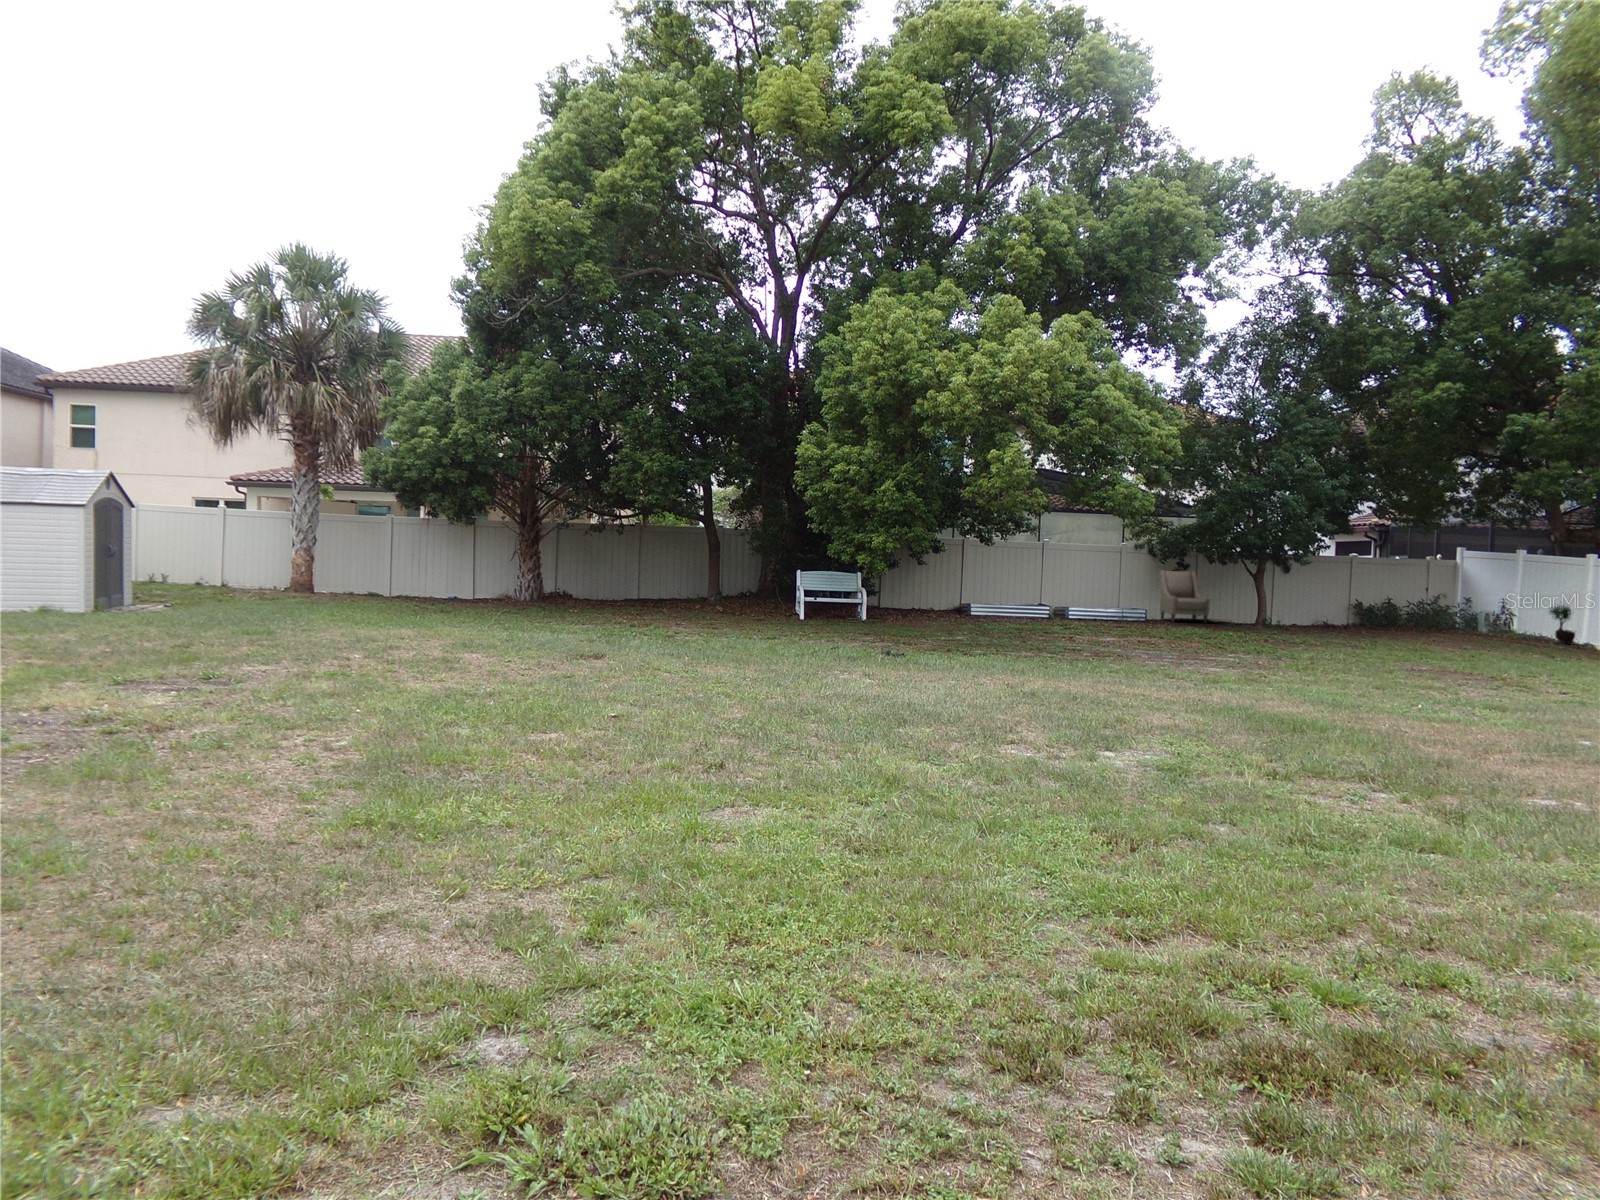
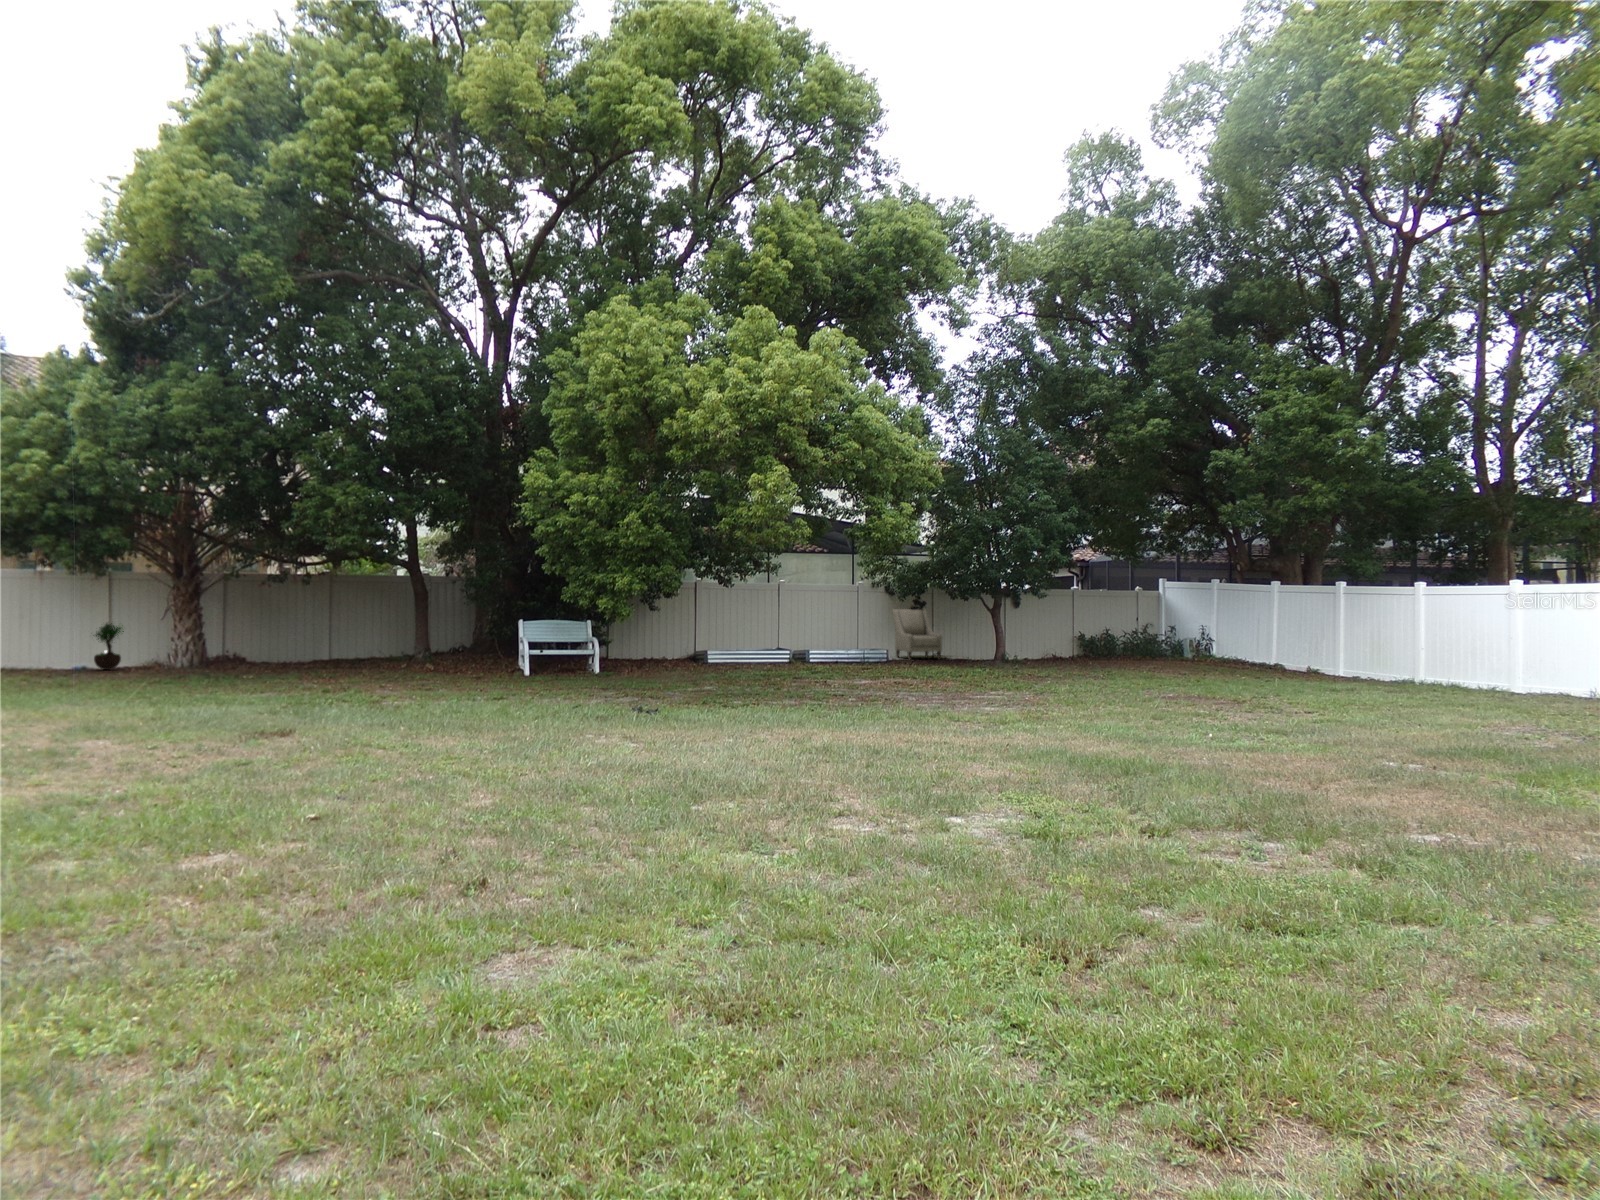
potted tree: present [1550,605,1575,644] -> present [94,623,124,670]

